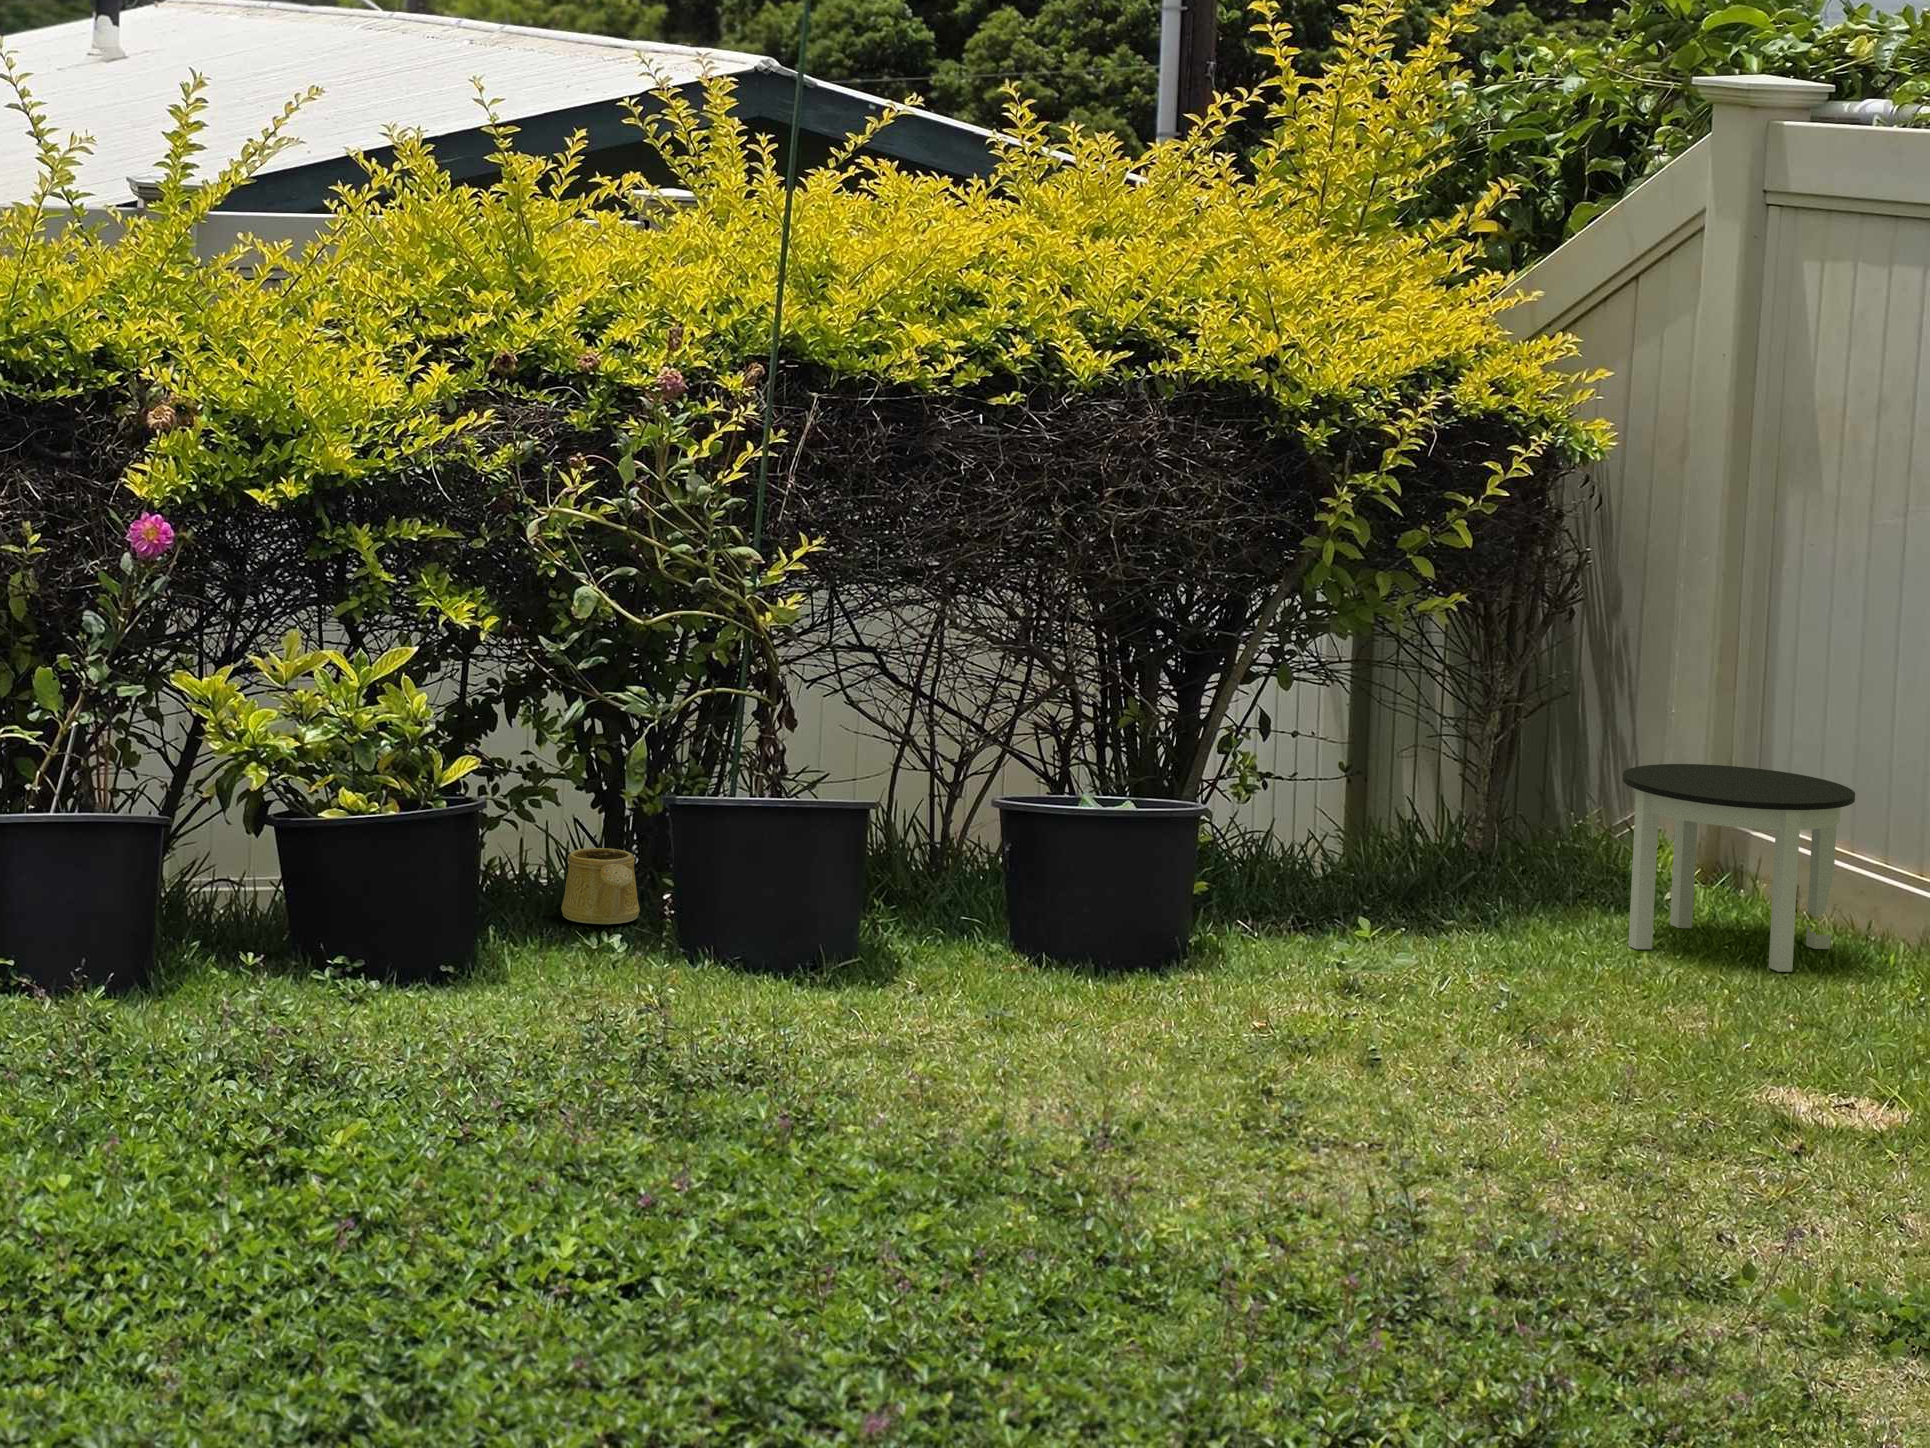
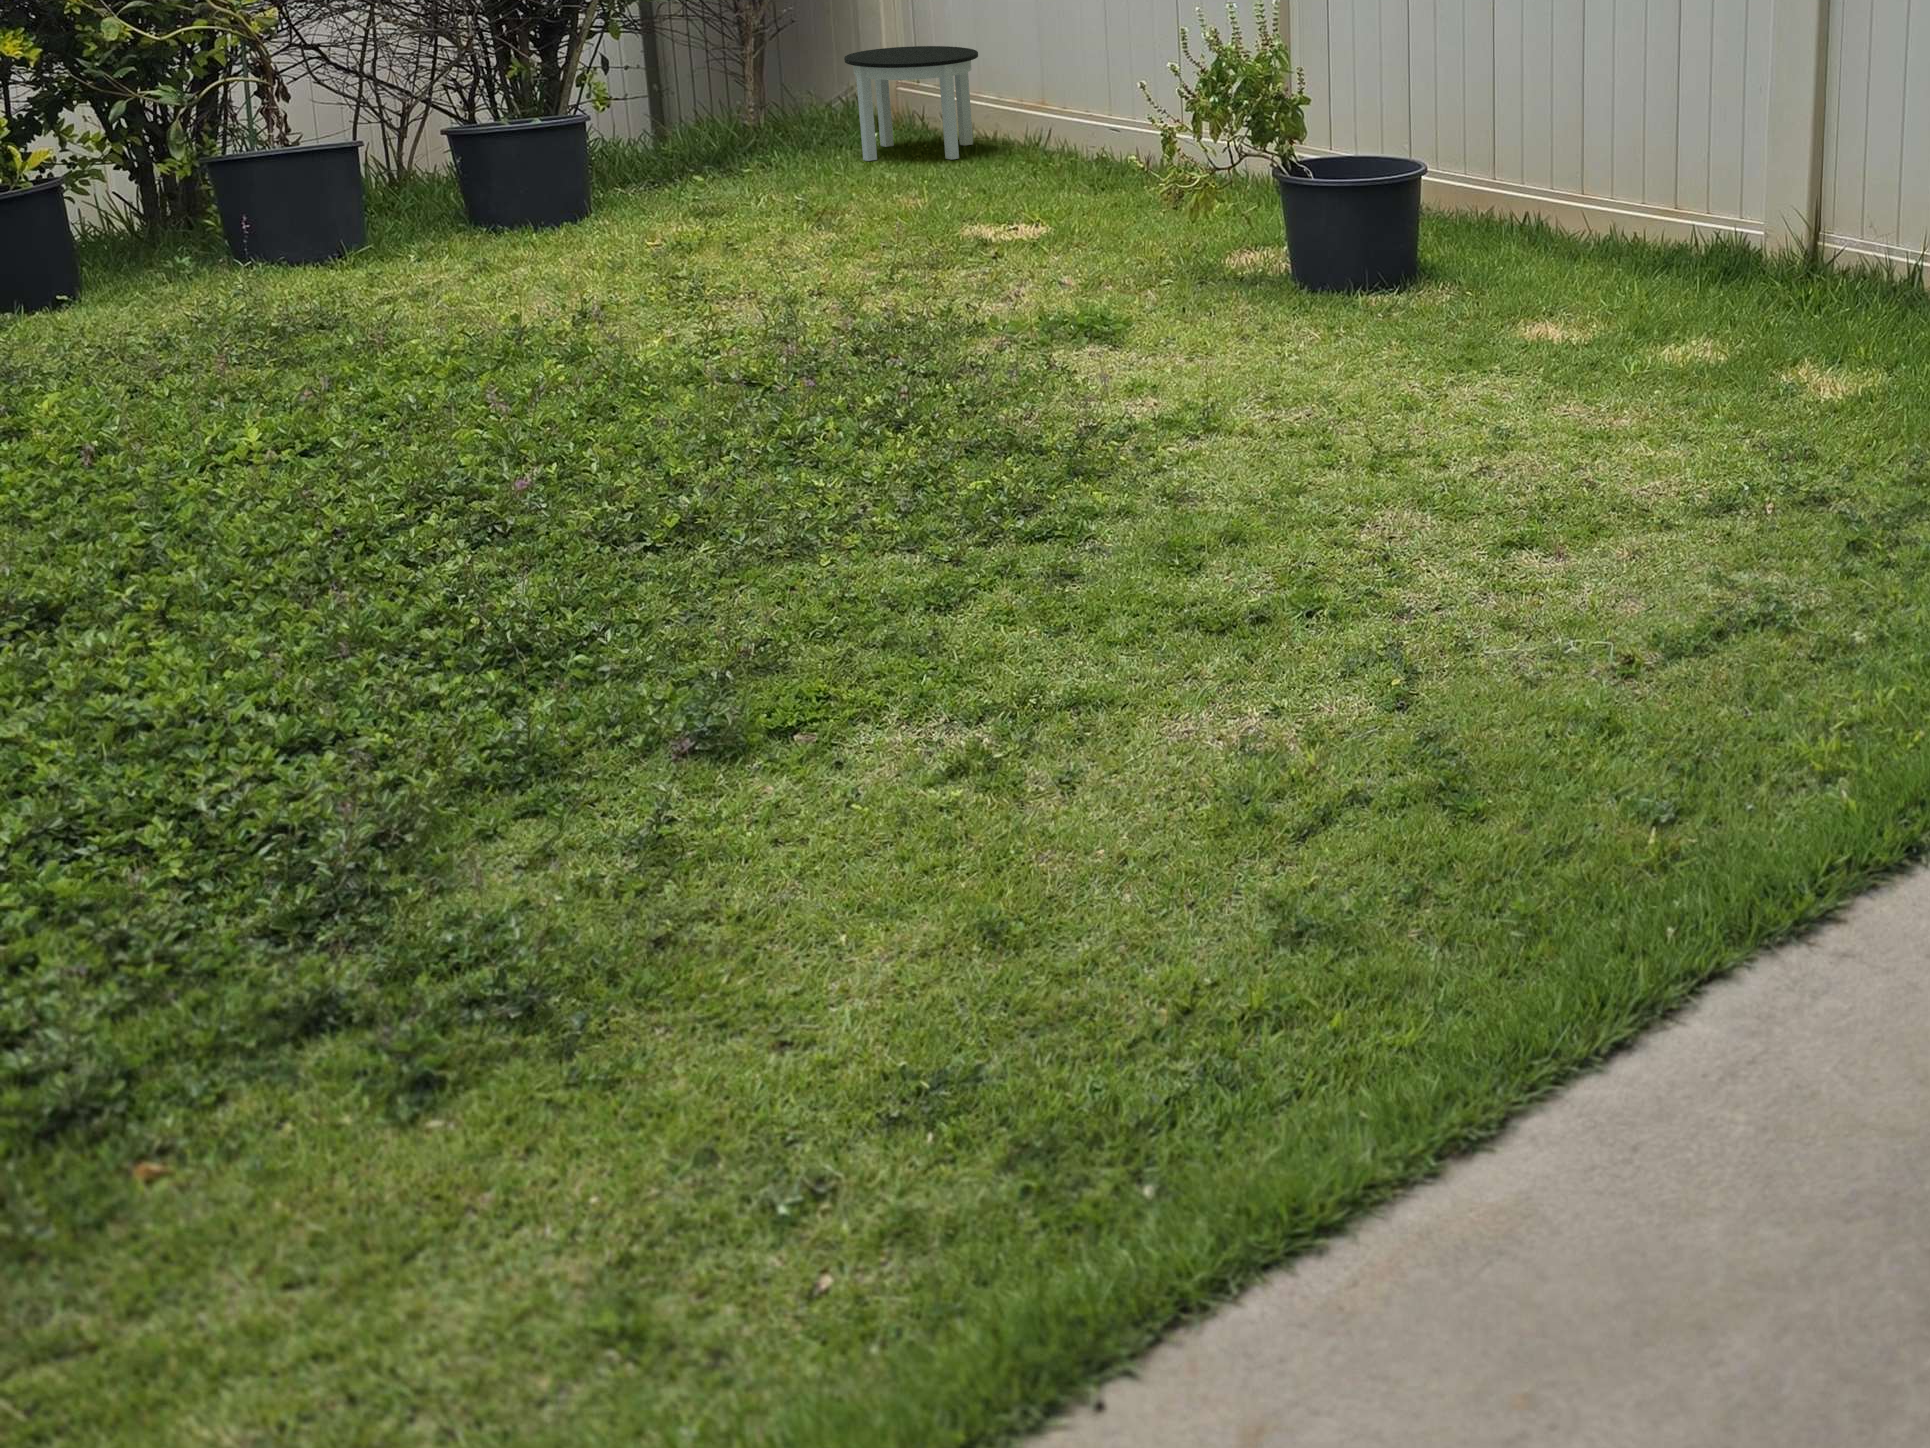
watering can: present [561,848,640,924] -> none [138,202,204,256]

